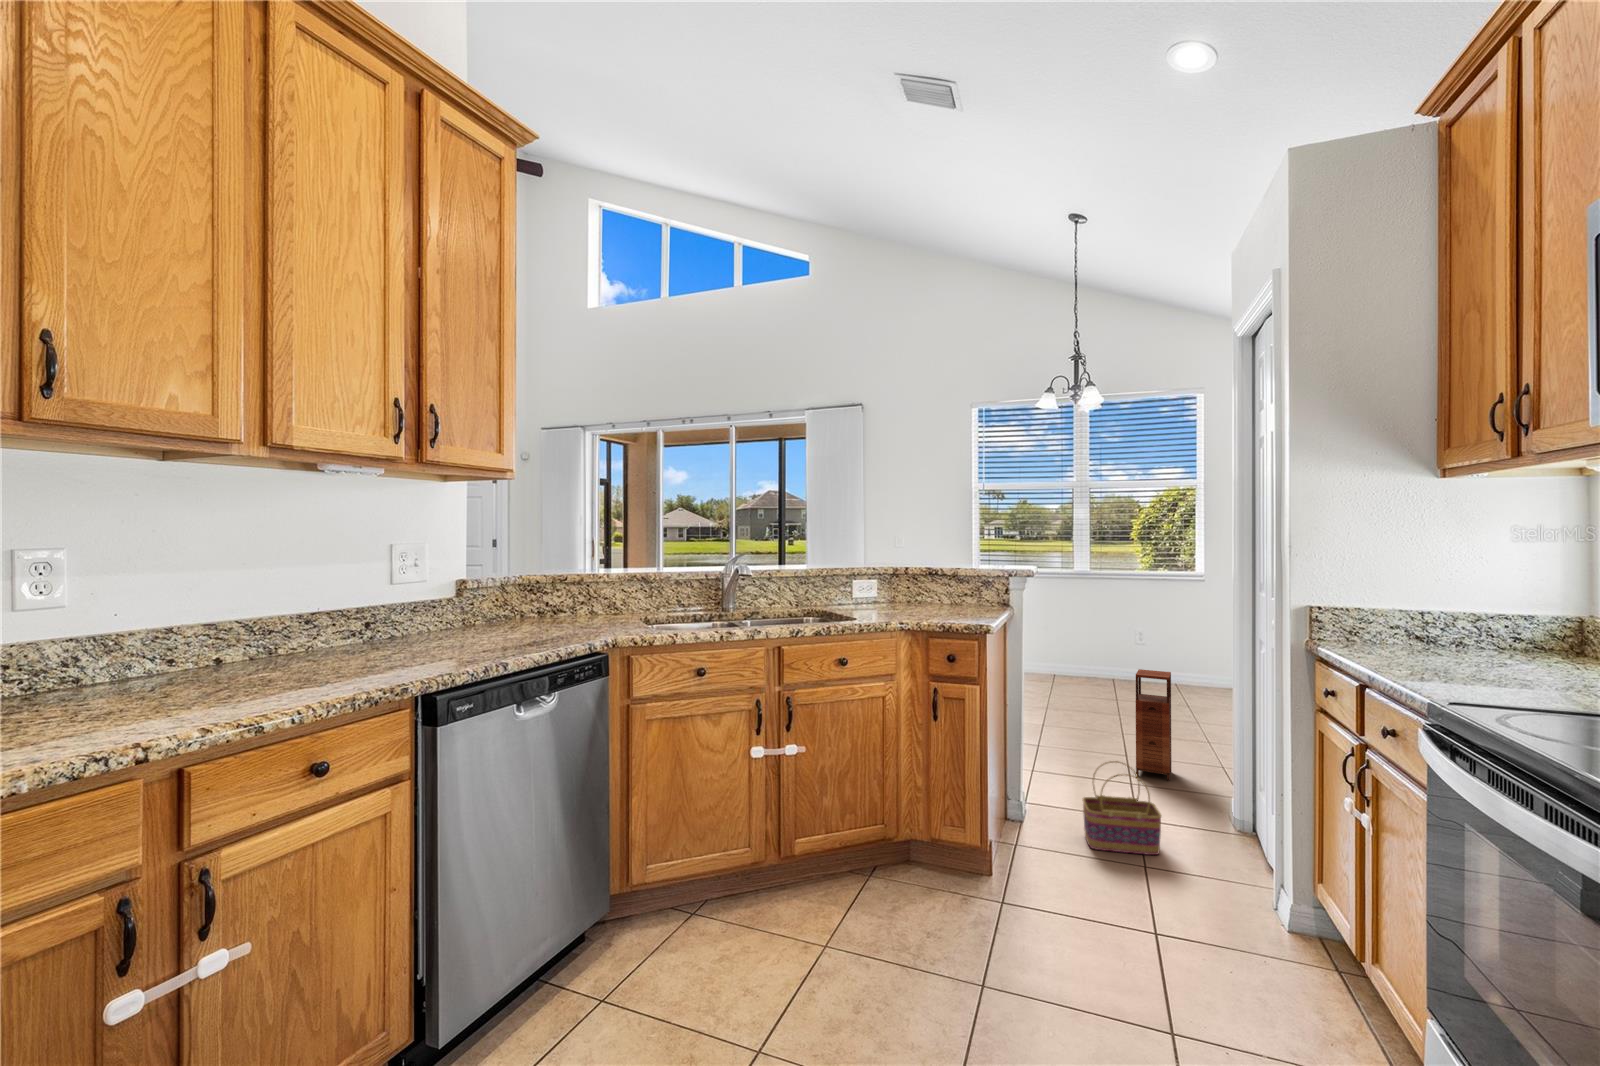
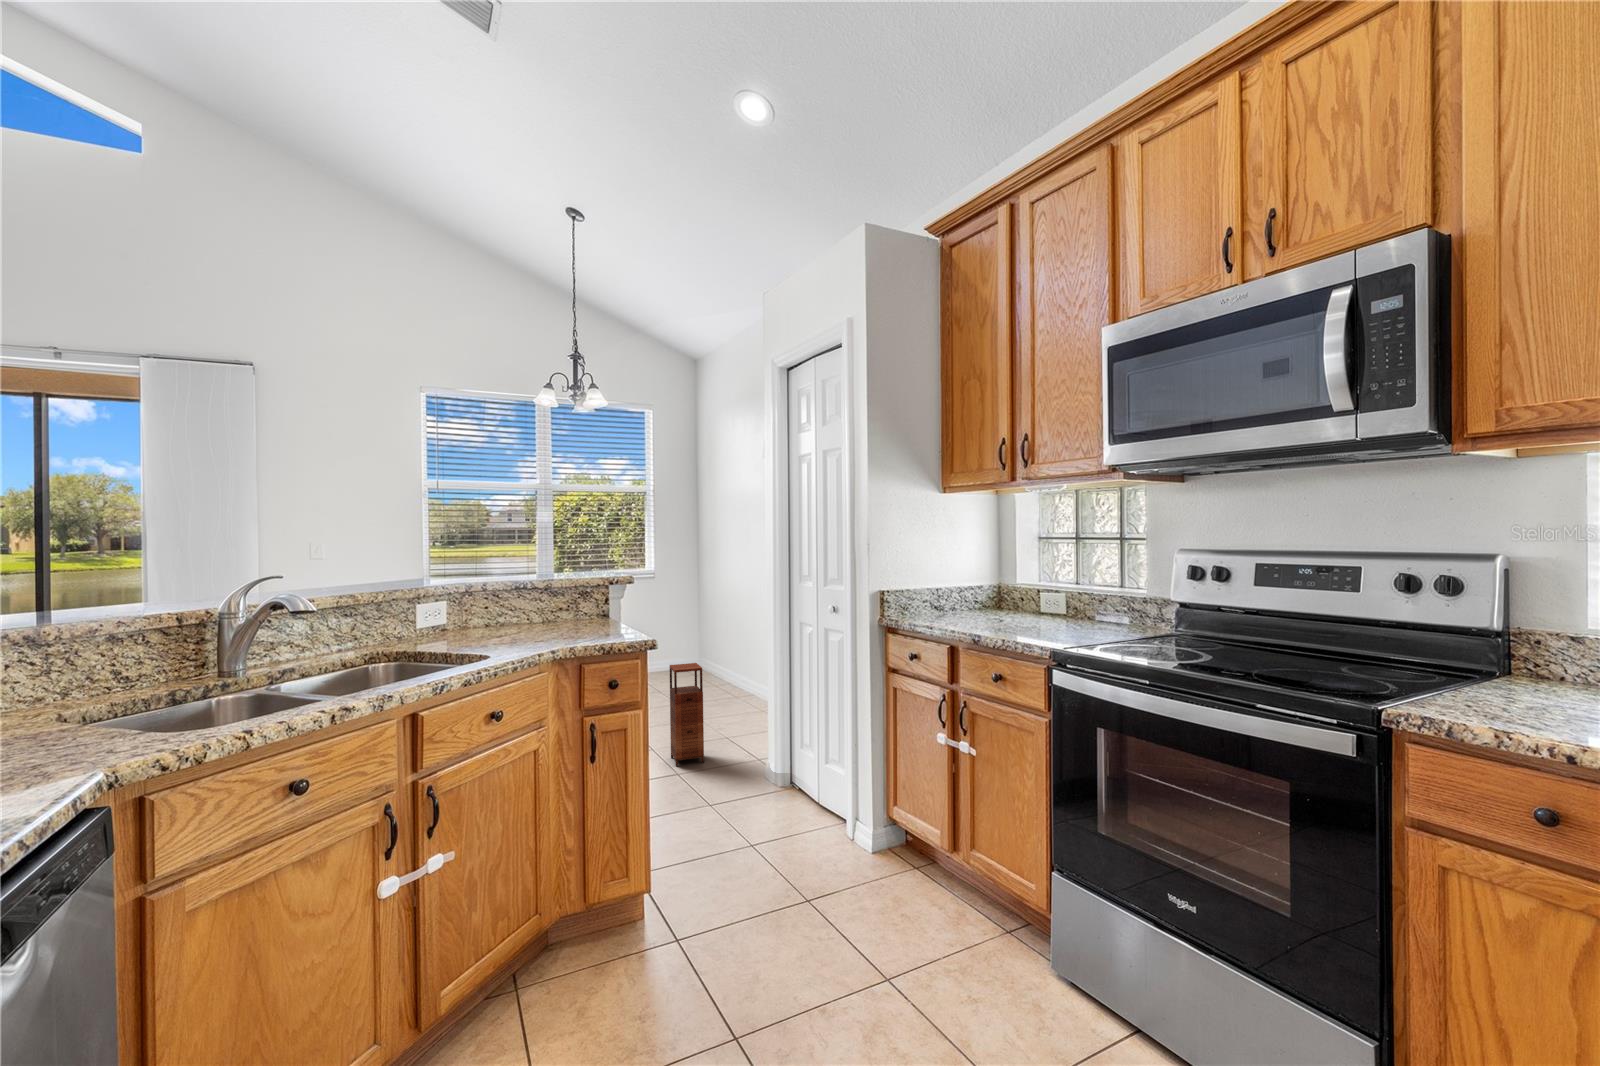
basket: present [1082,761,1161,855] -> none [686,755,756,848]

